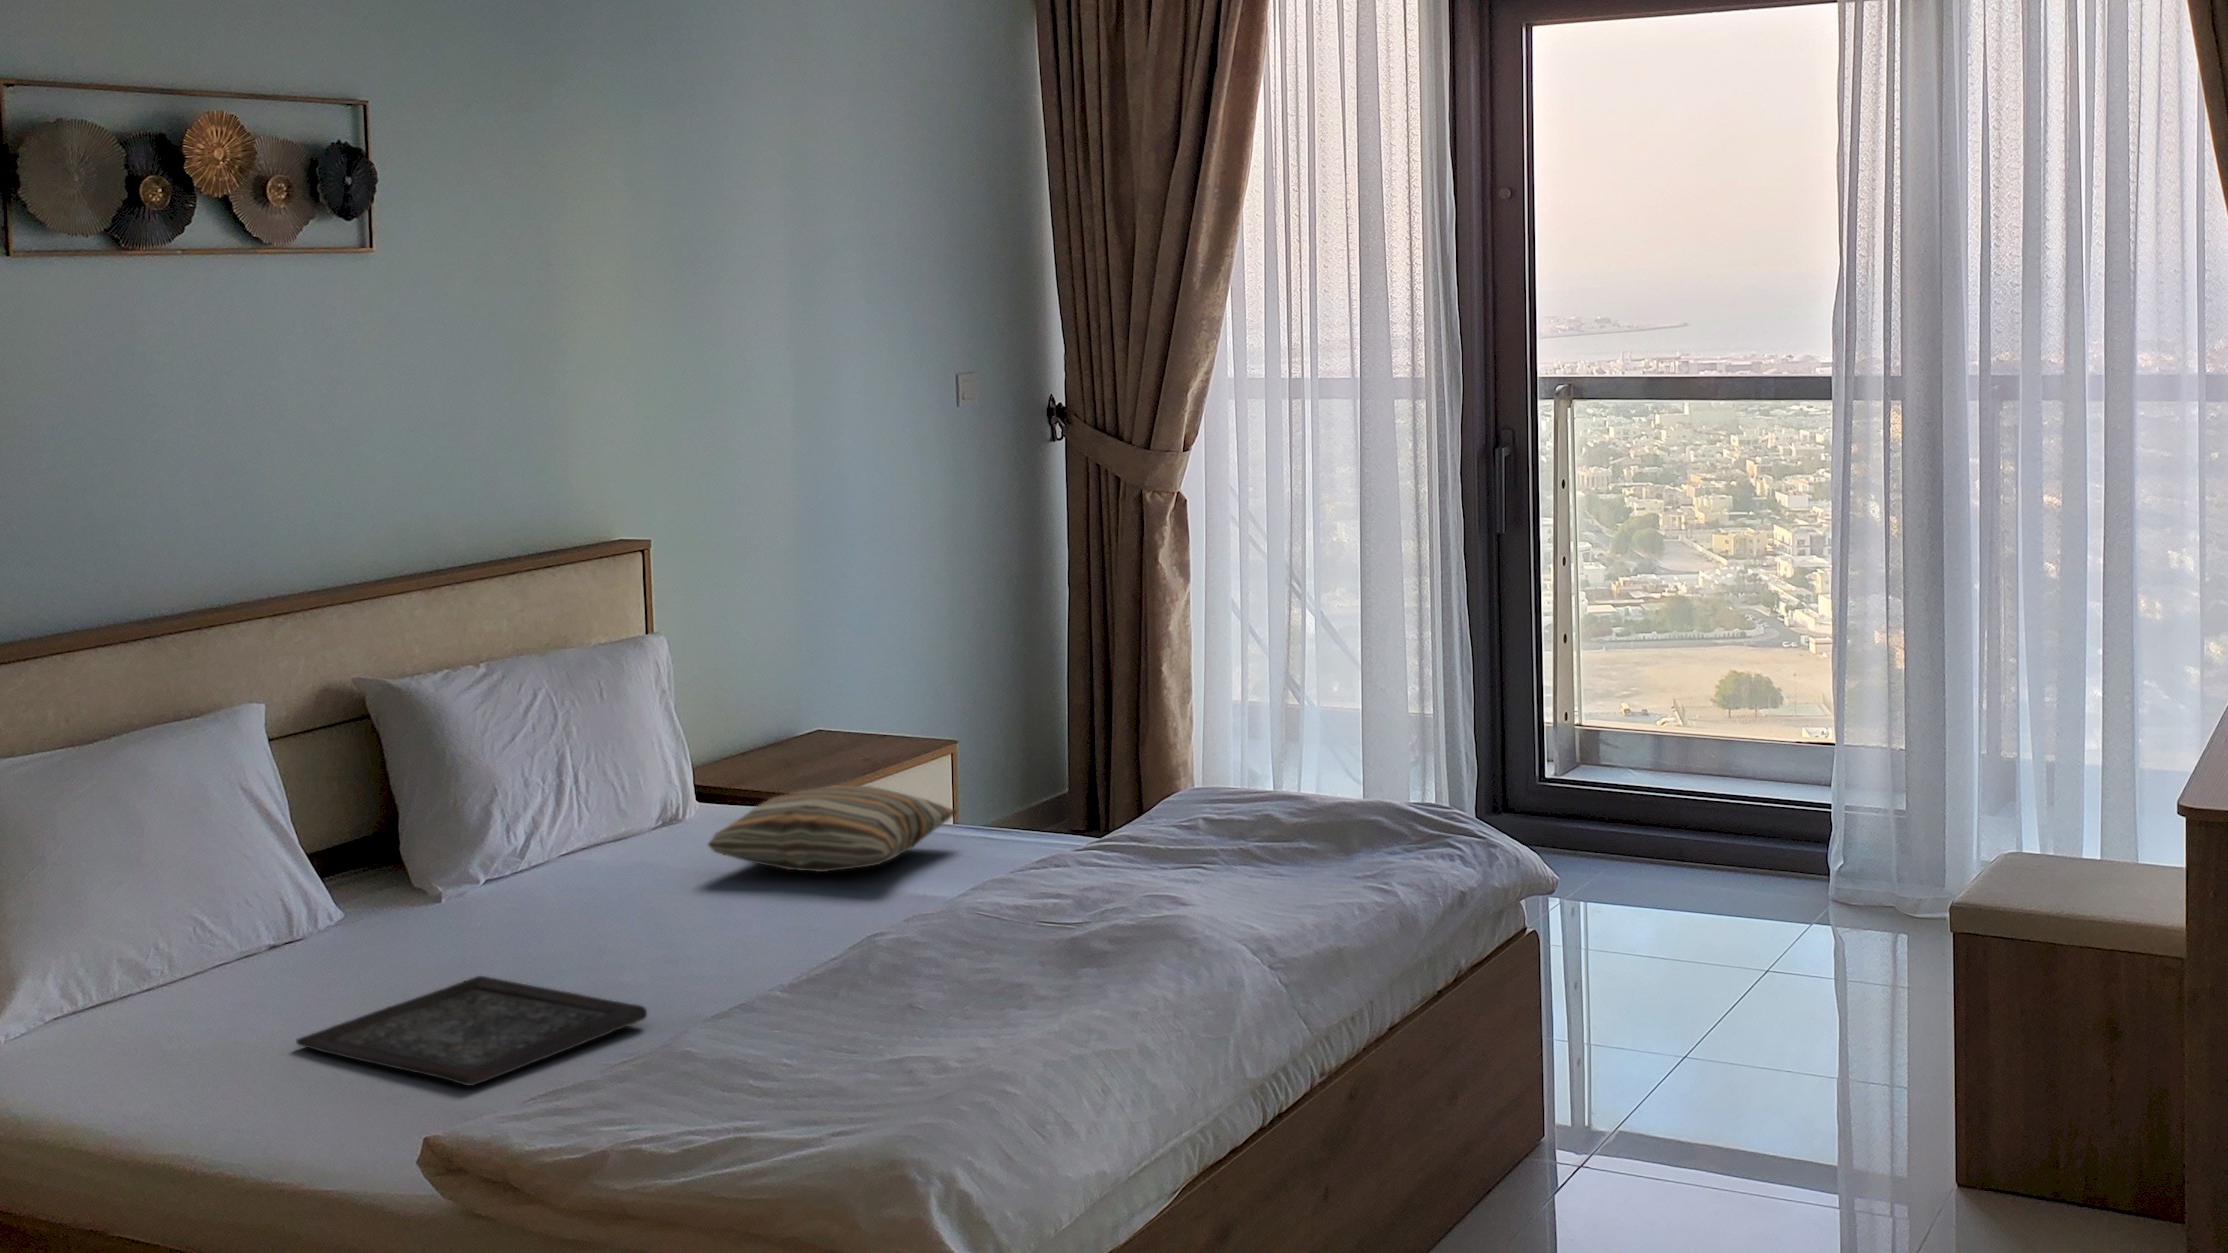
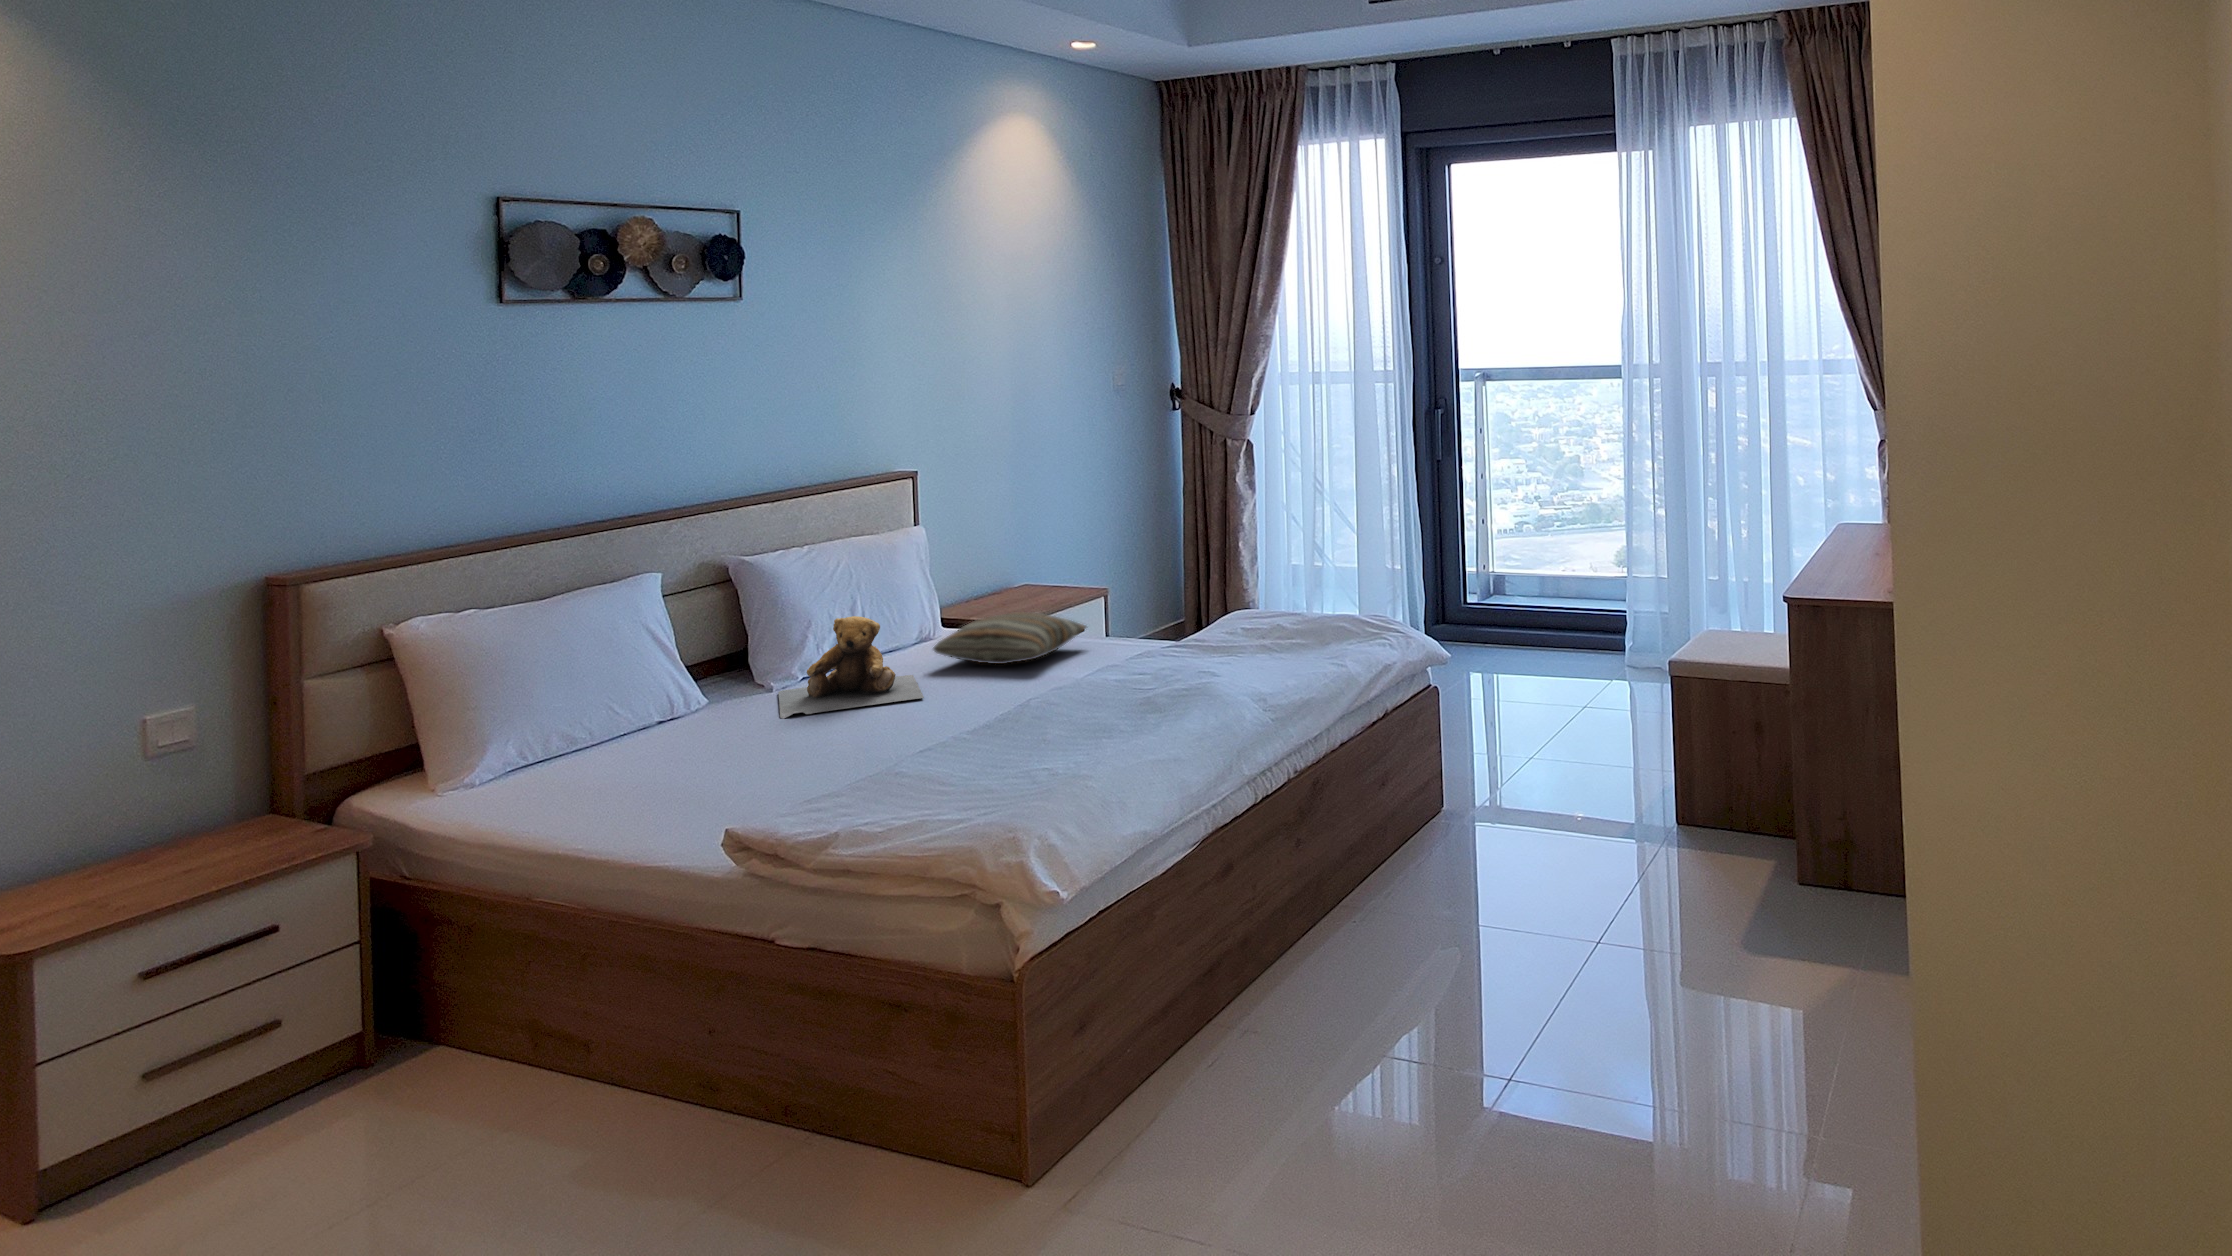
teddy bear: none [463,790,708,959] -> present [778,616,924,719]
tray: present [296,976,647,1086] -> none [656,728,873,791]

